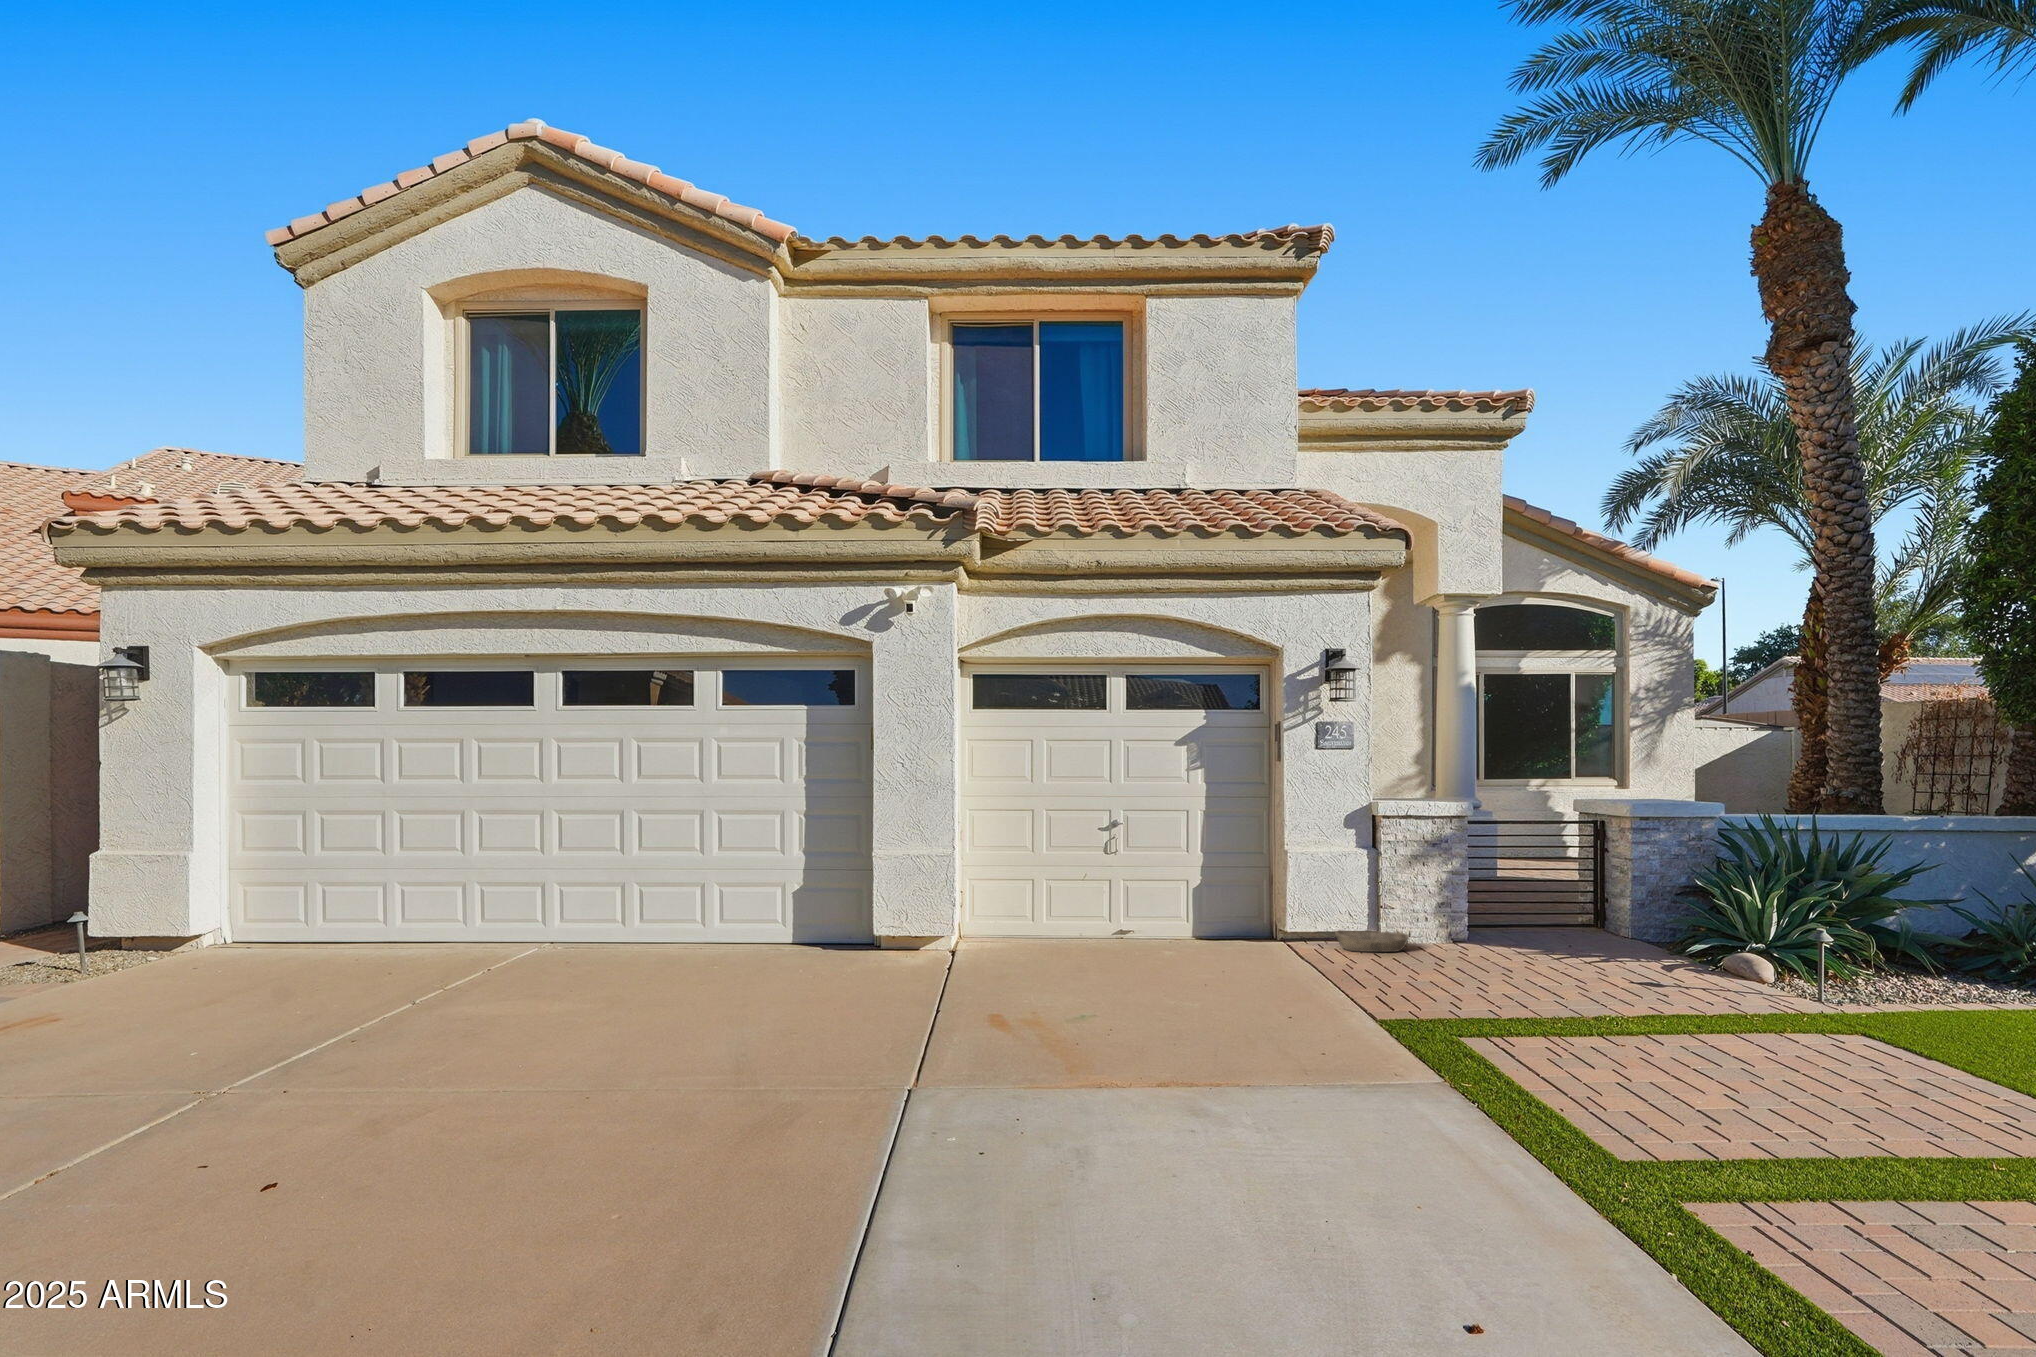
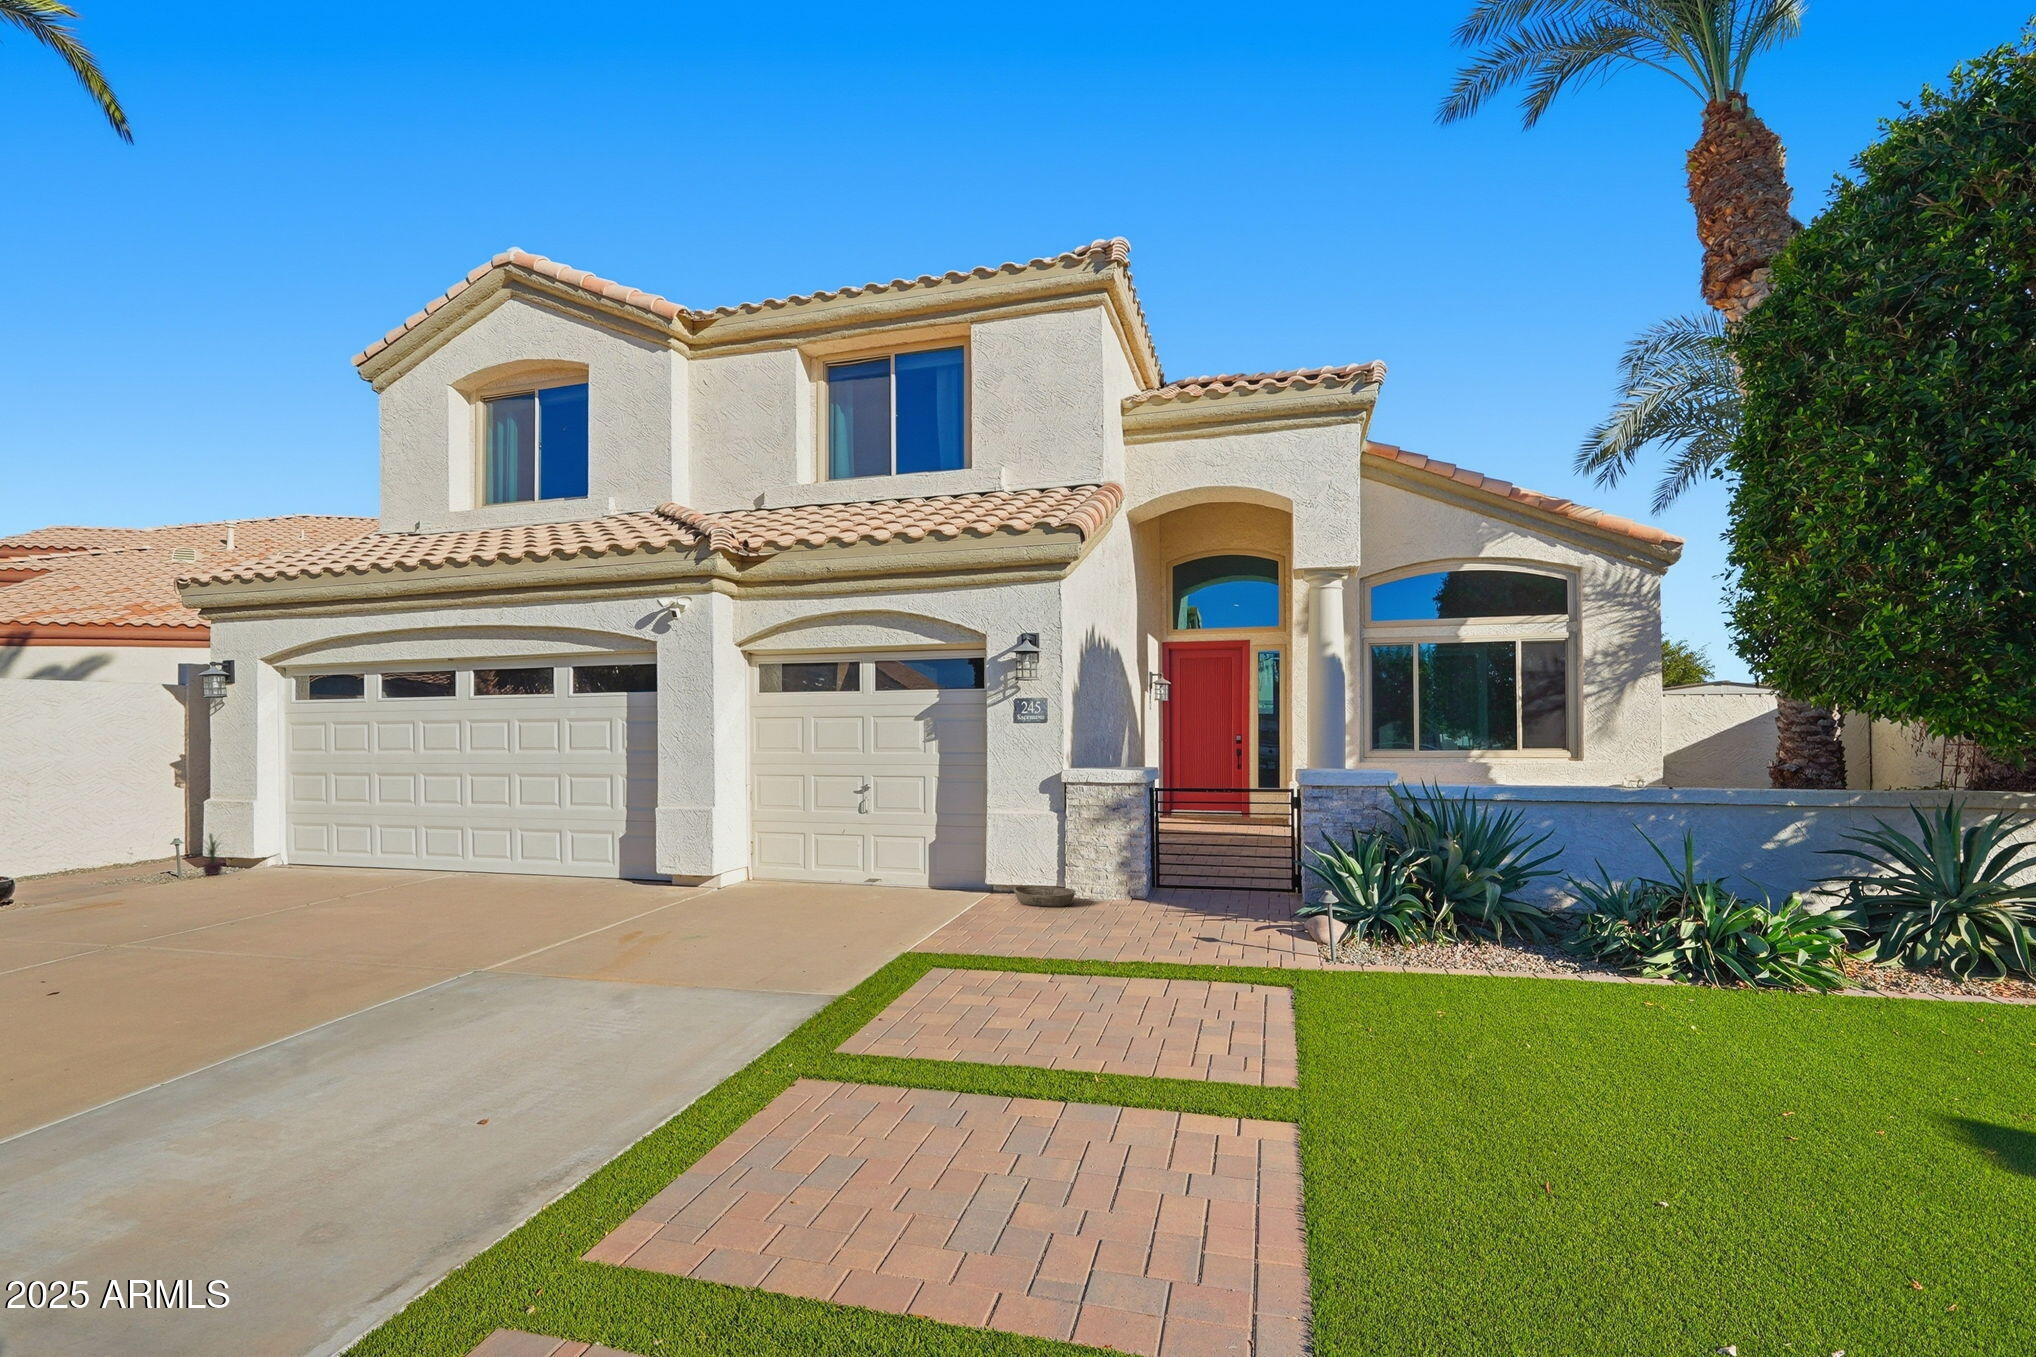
decorative plant: none [60,900,141,965] -> present [201,834,222,875]

